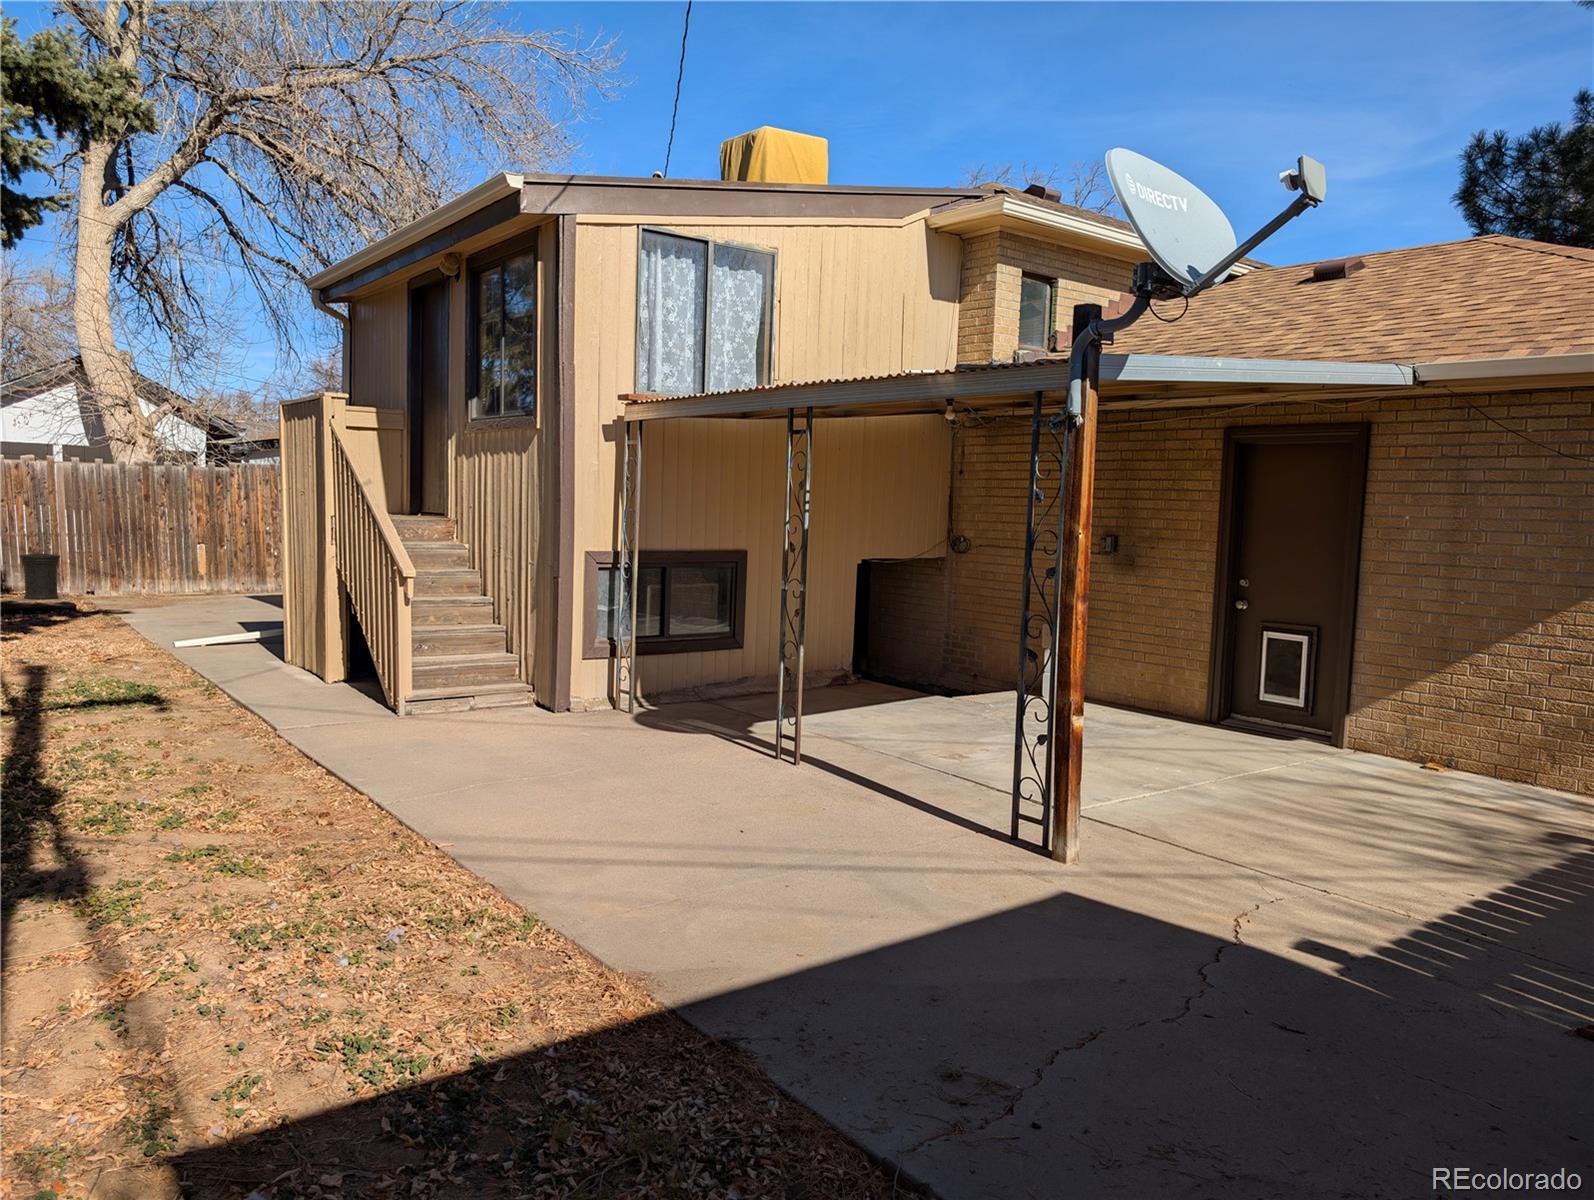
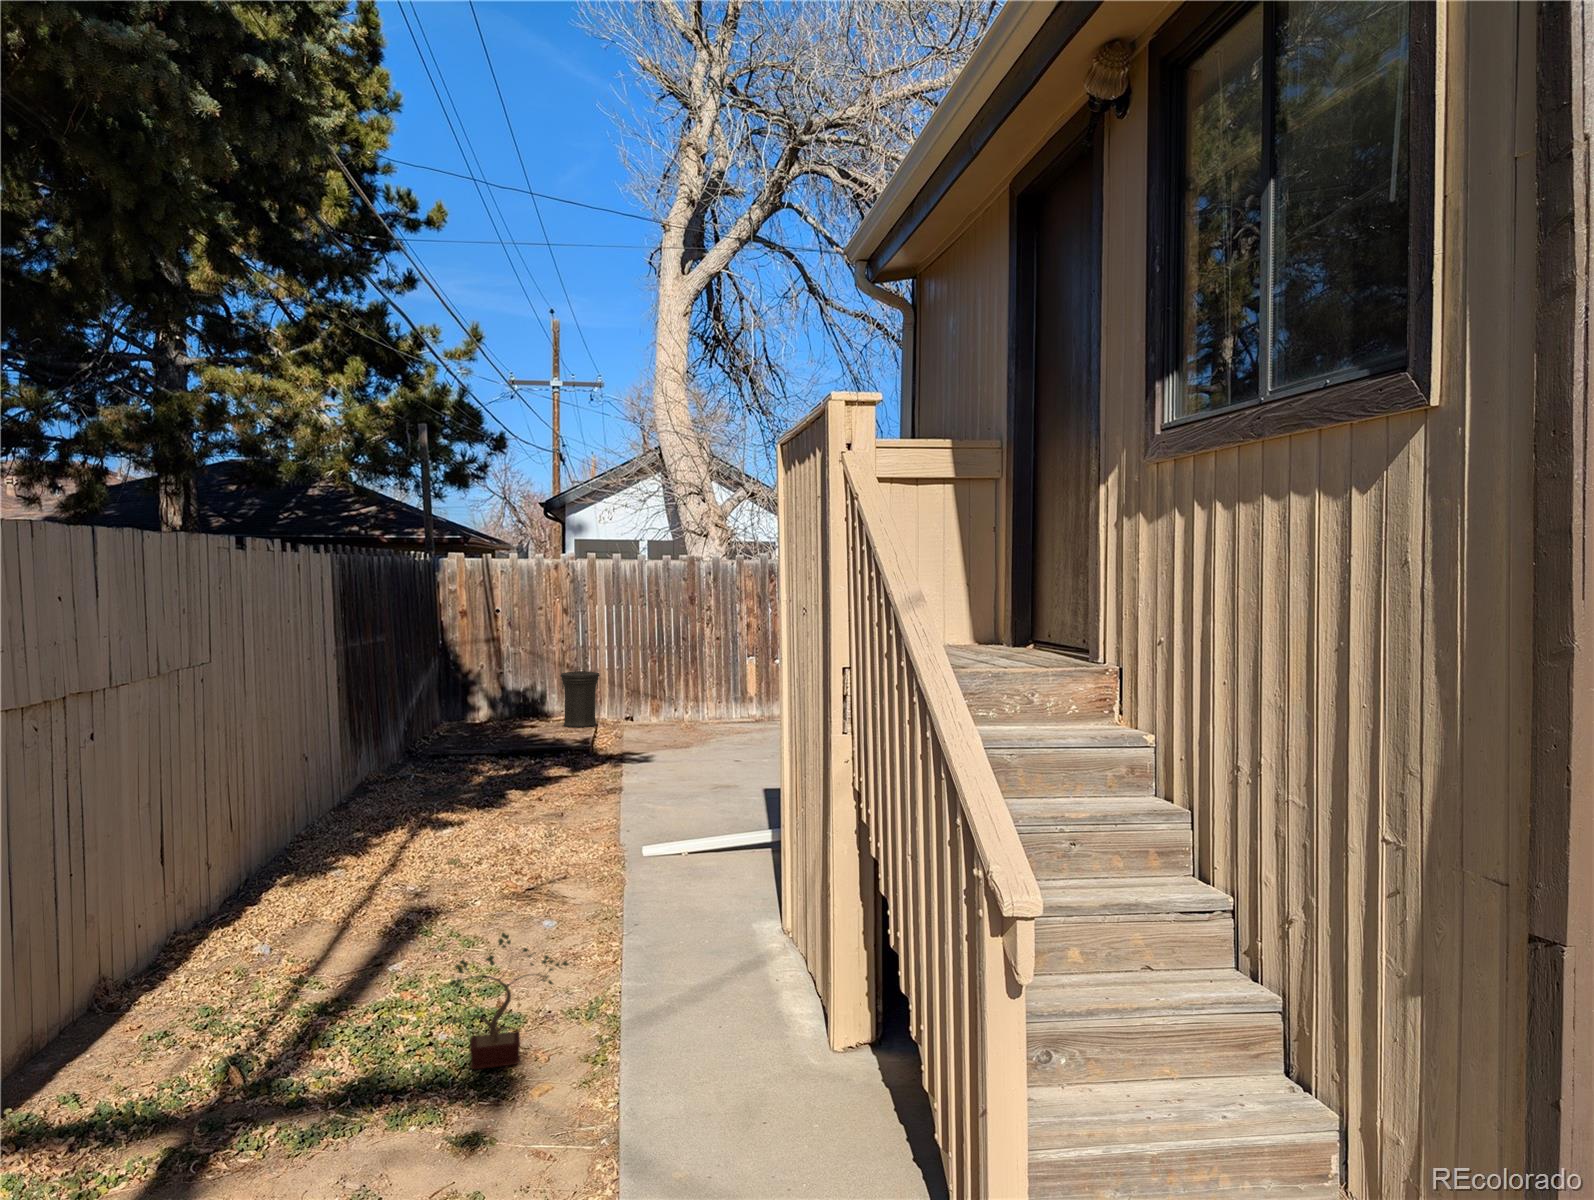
potted plant: none [130,637,196,699] -> present [449,933,569,1069]

